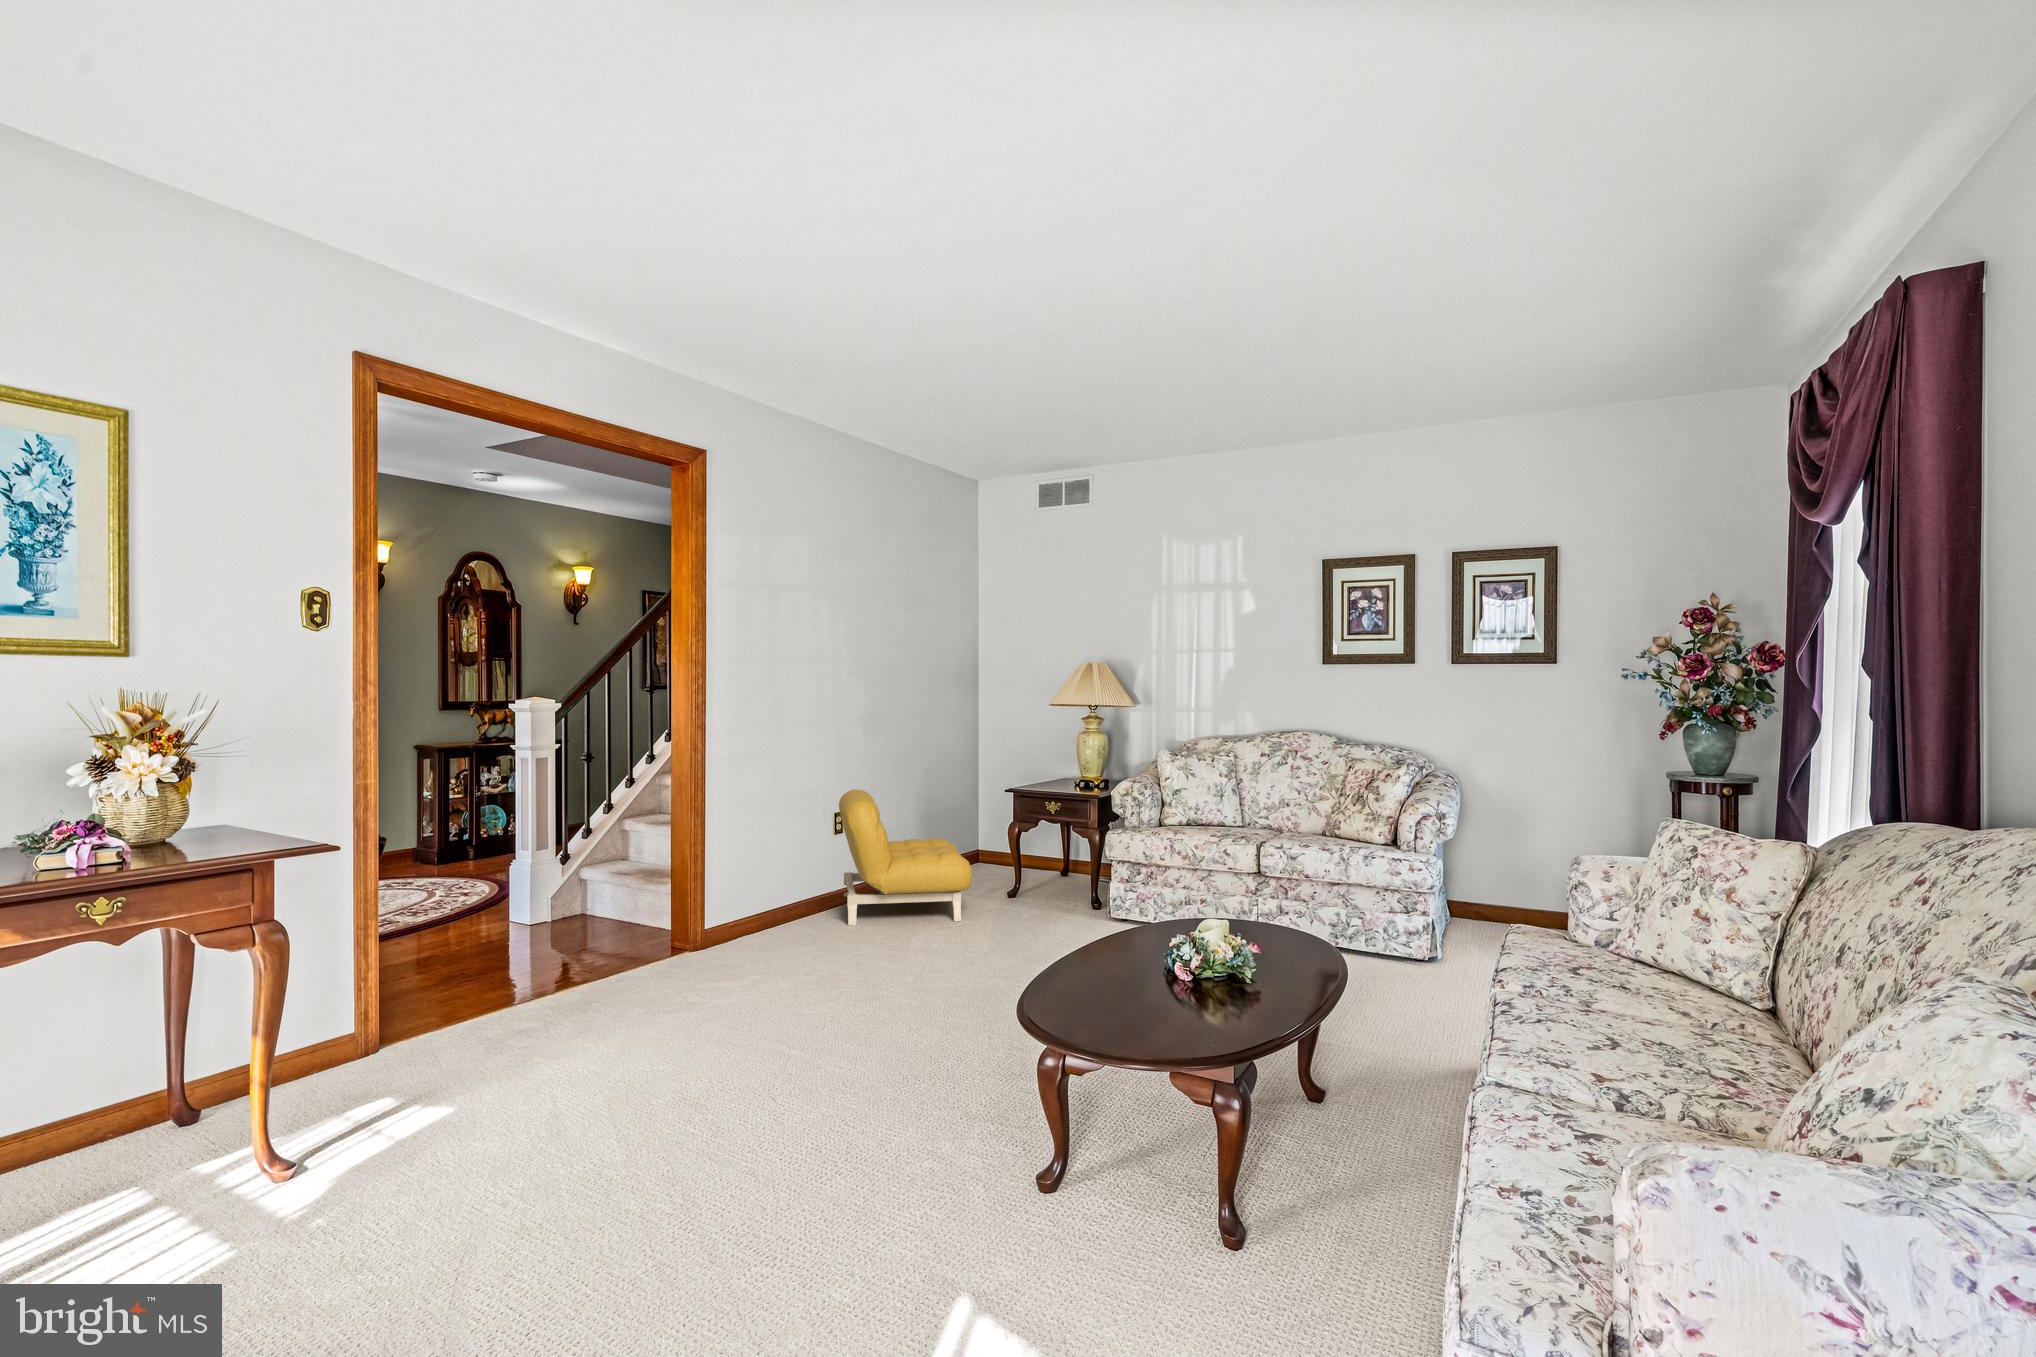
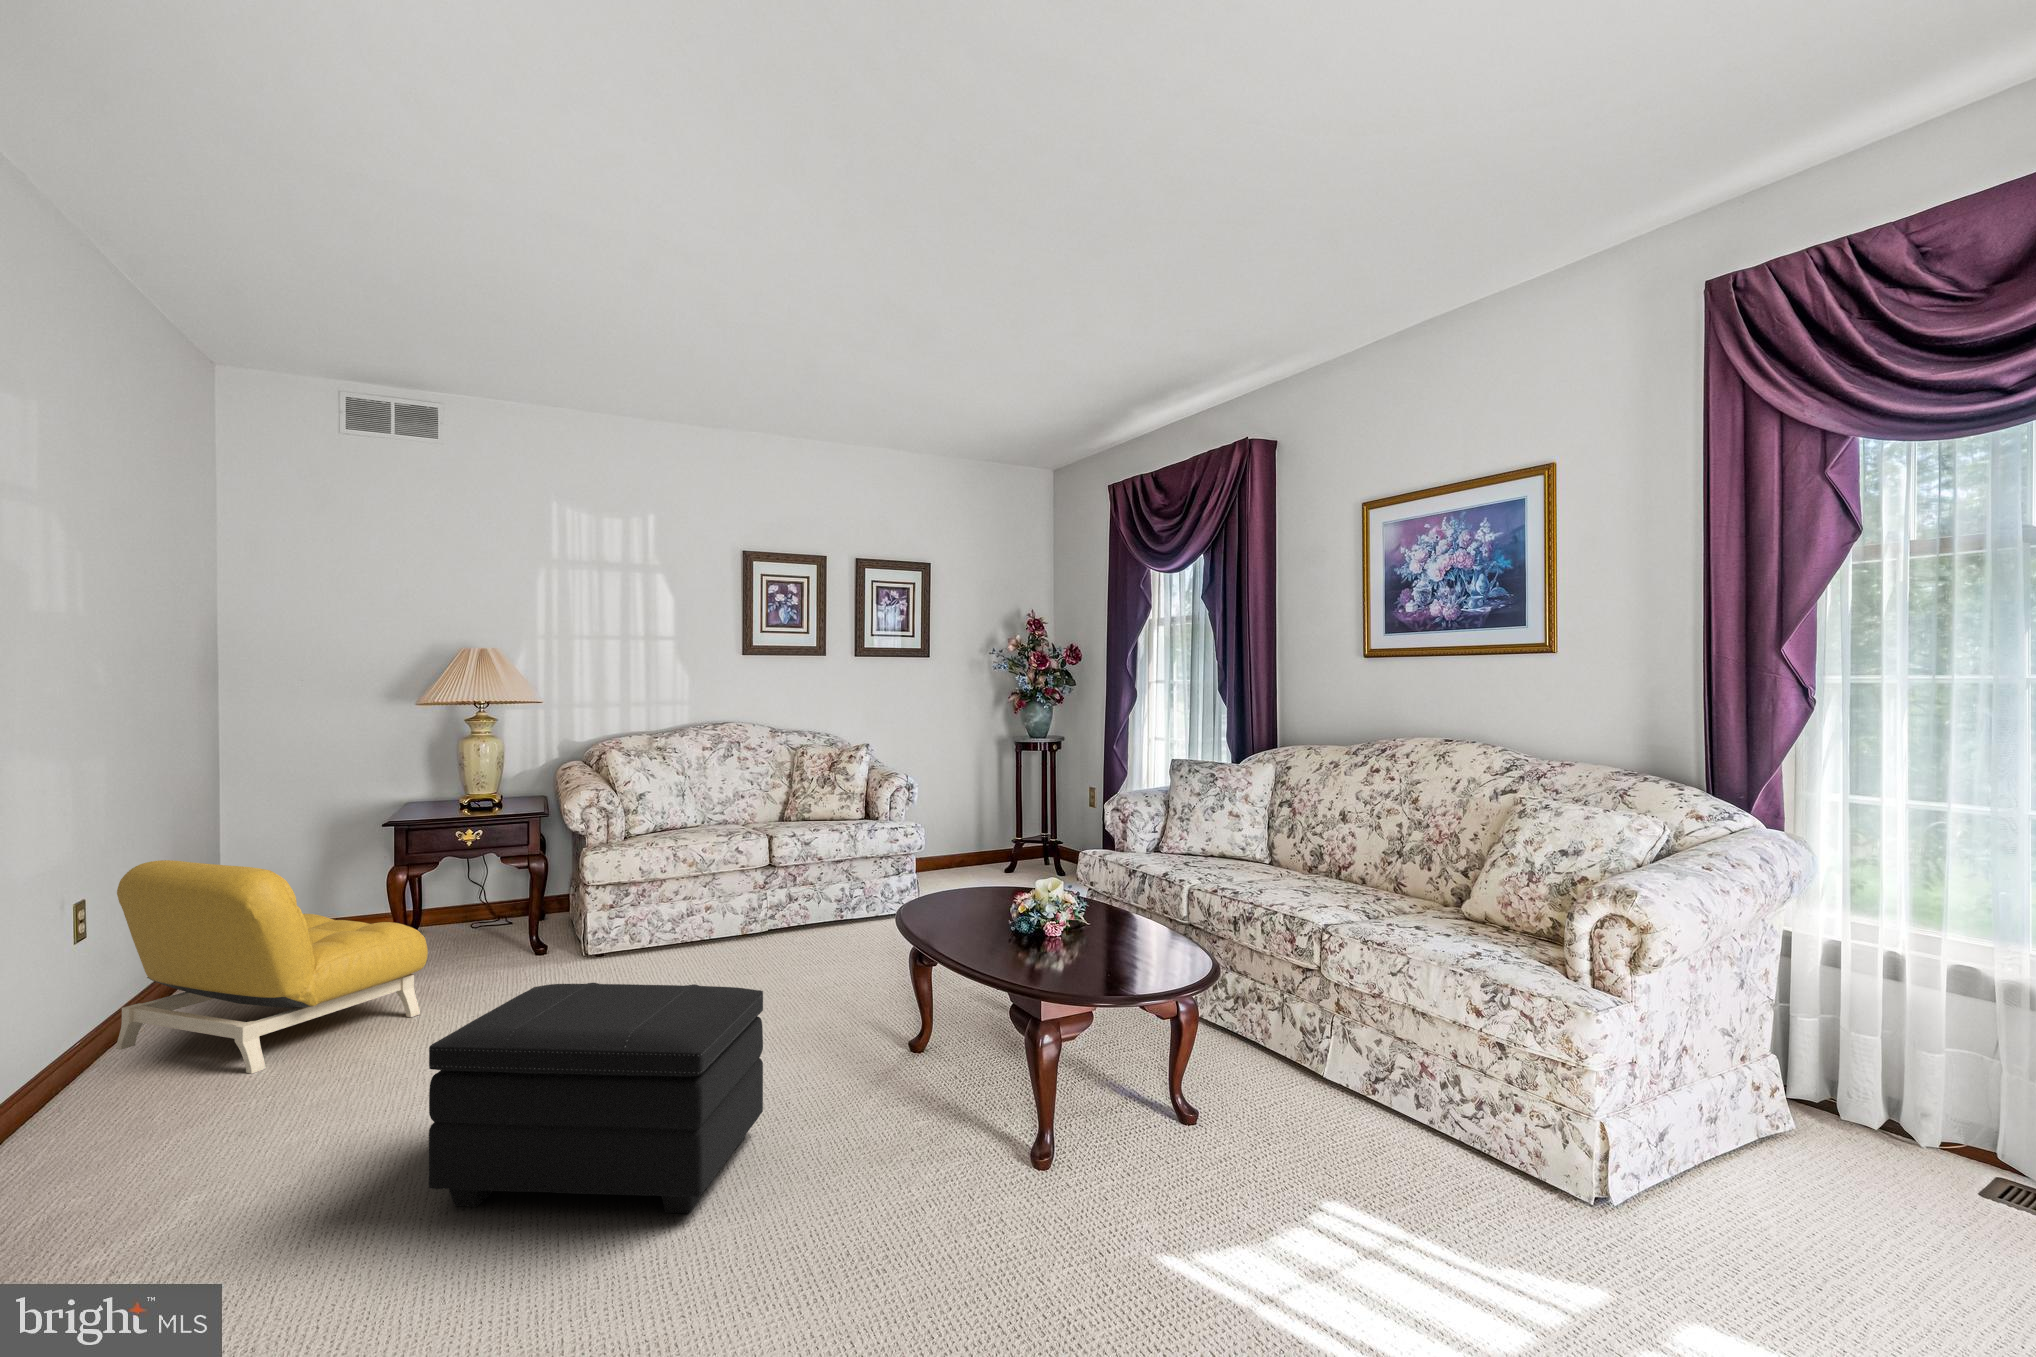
footstool: none [738,901,920,1083] -> present [429,983,763,1213]

